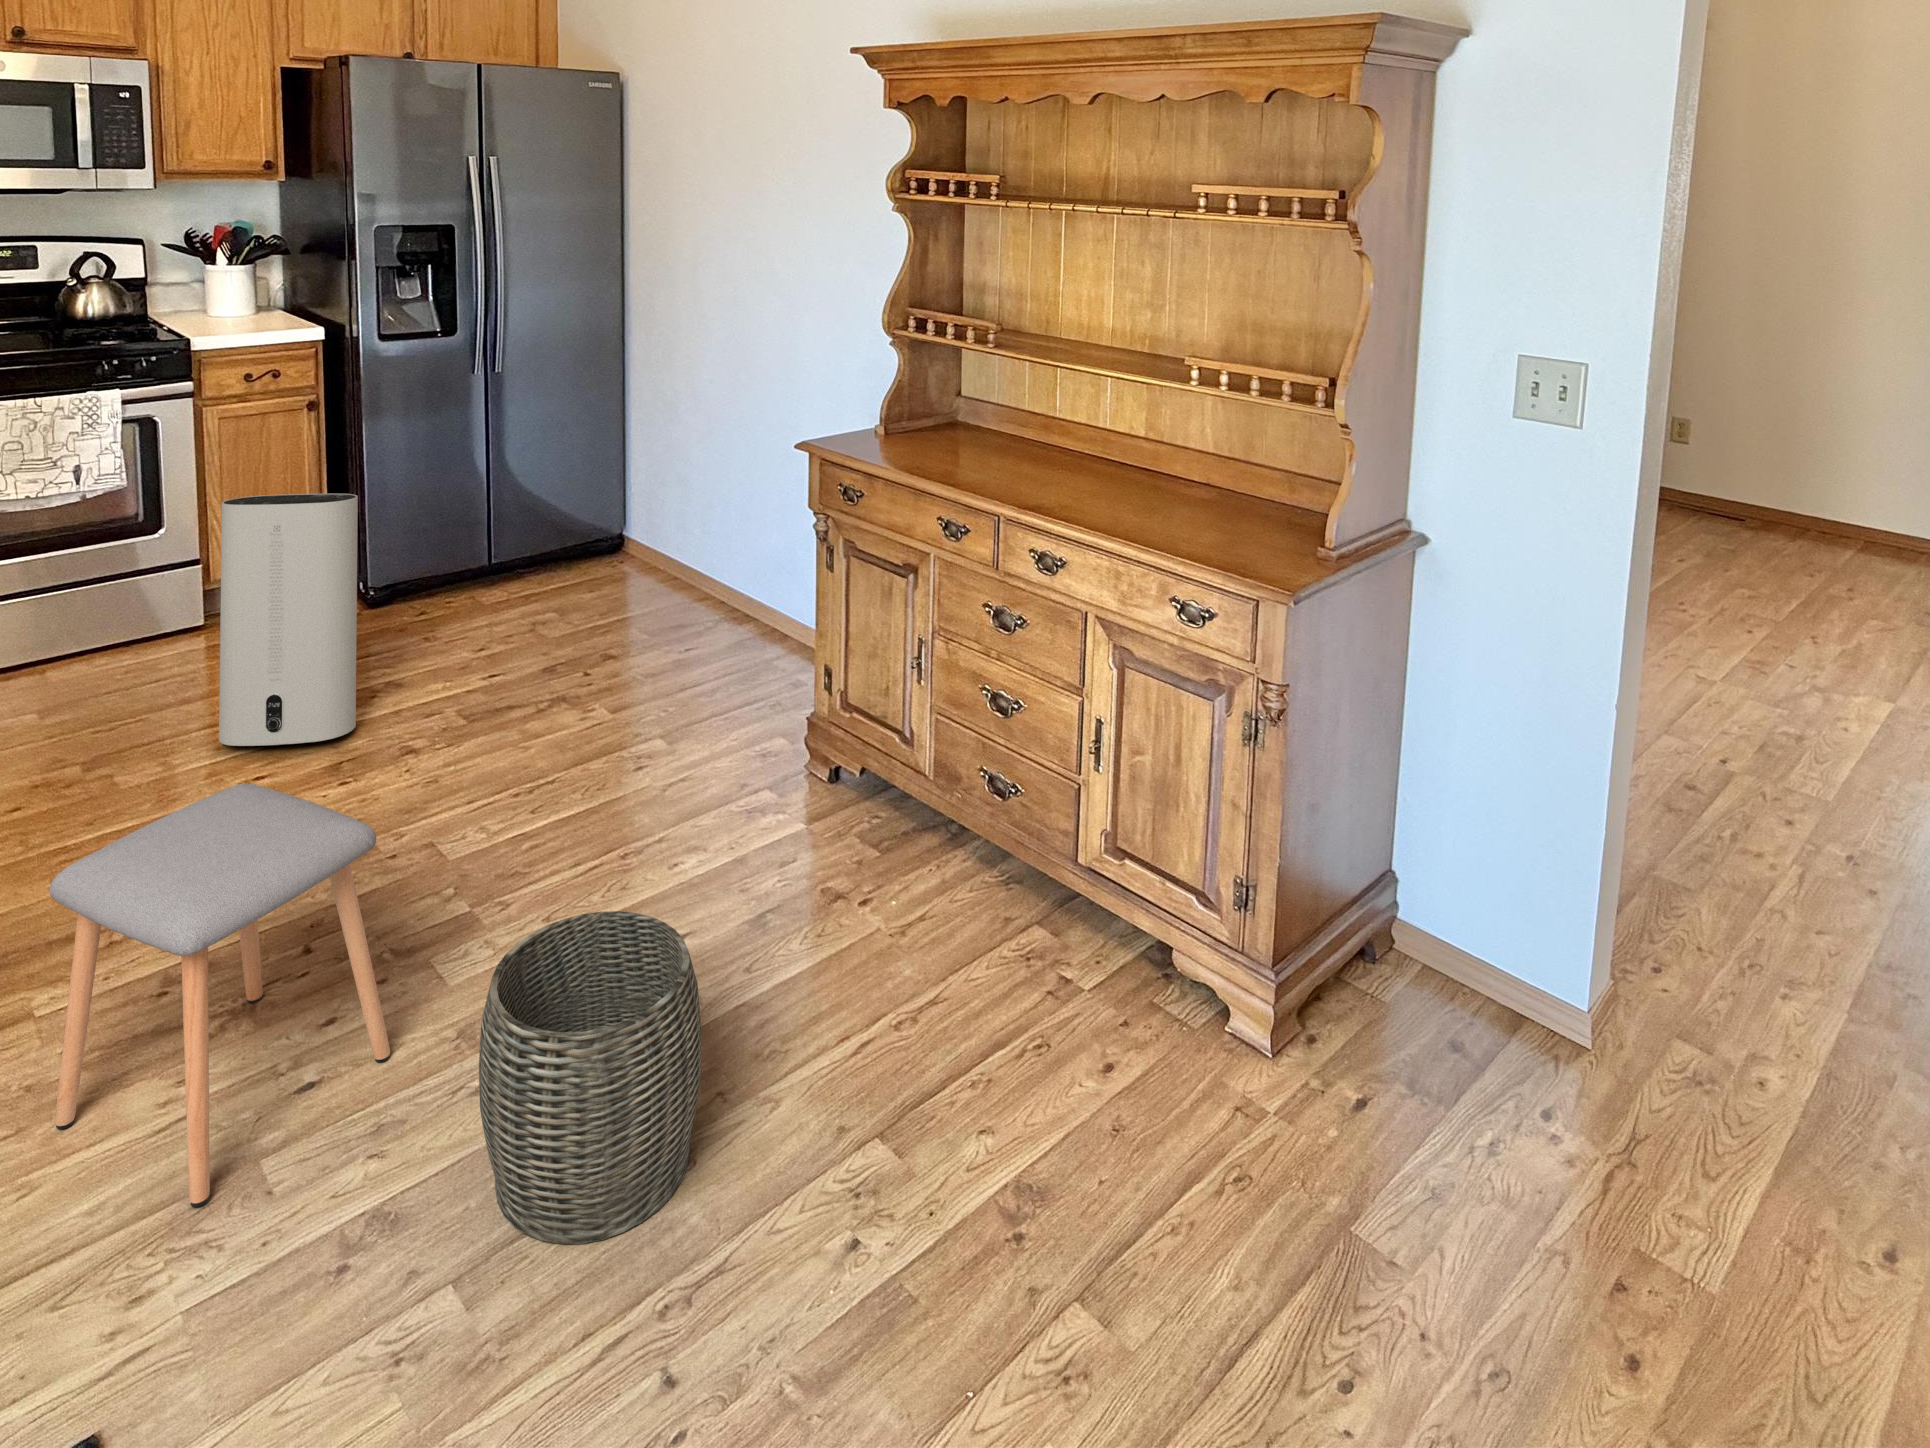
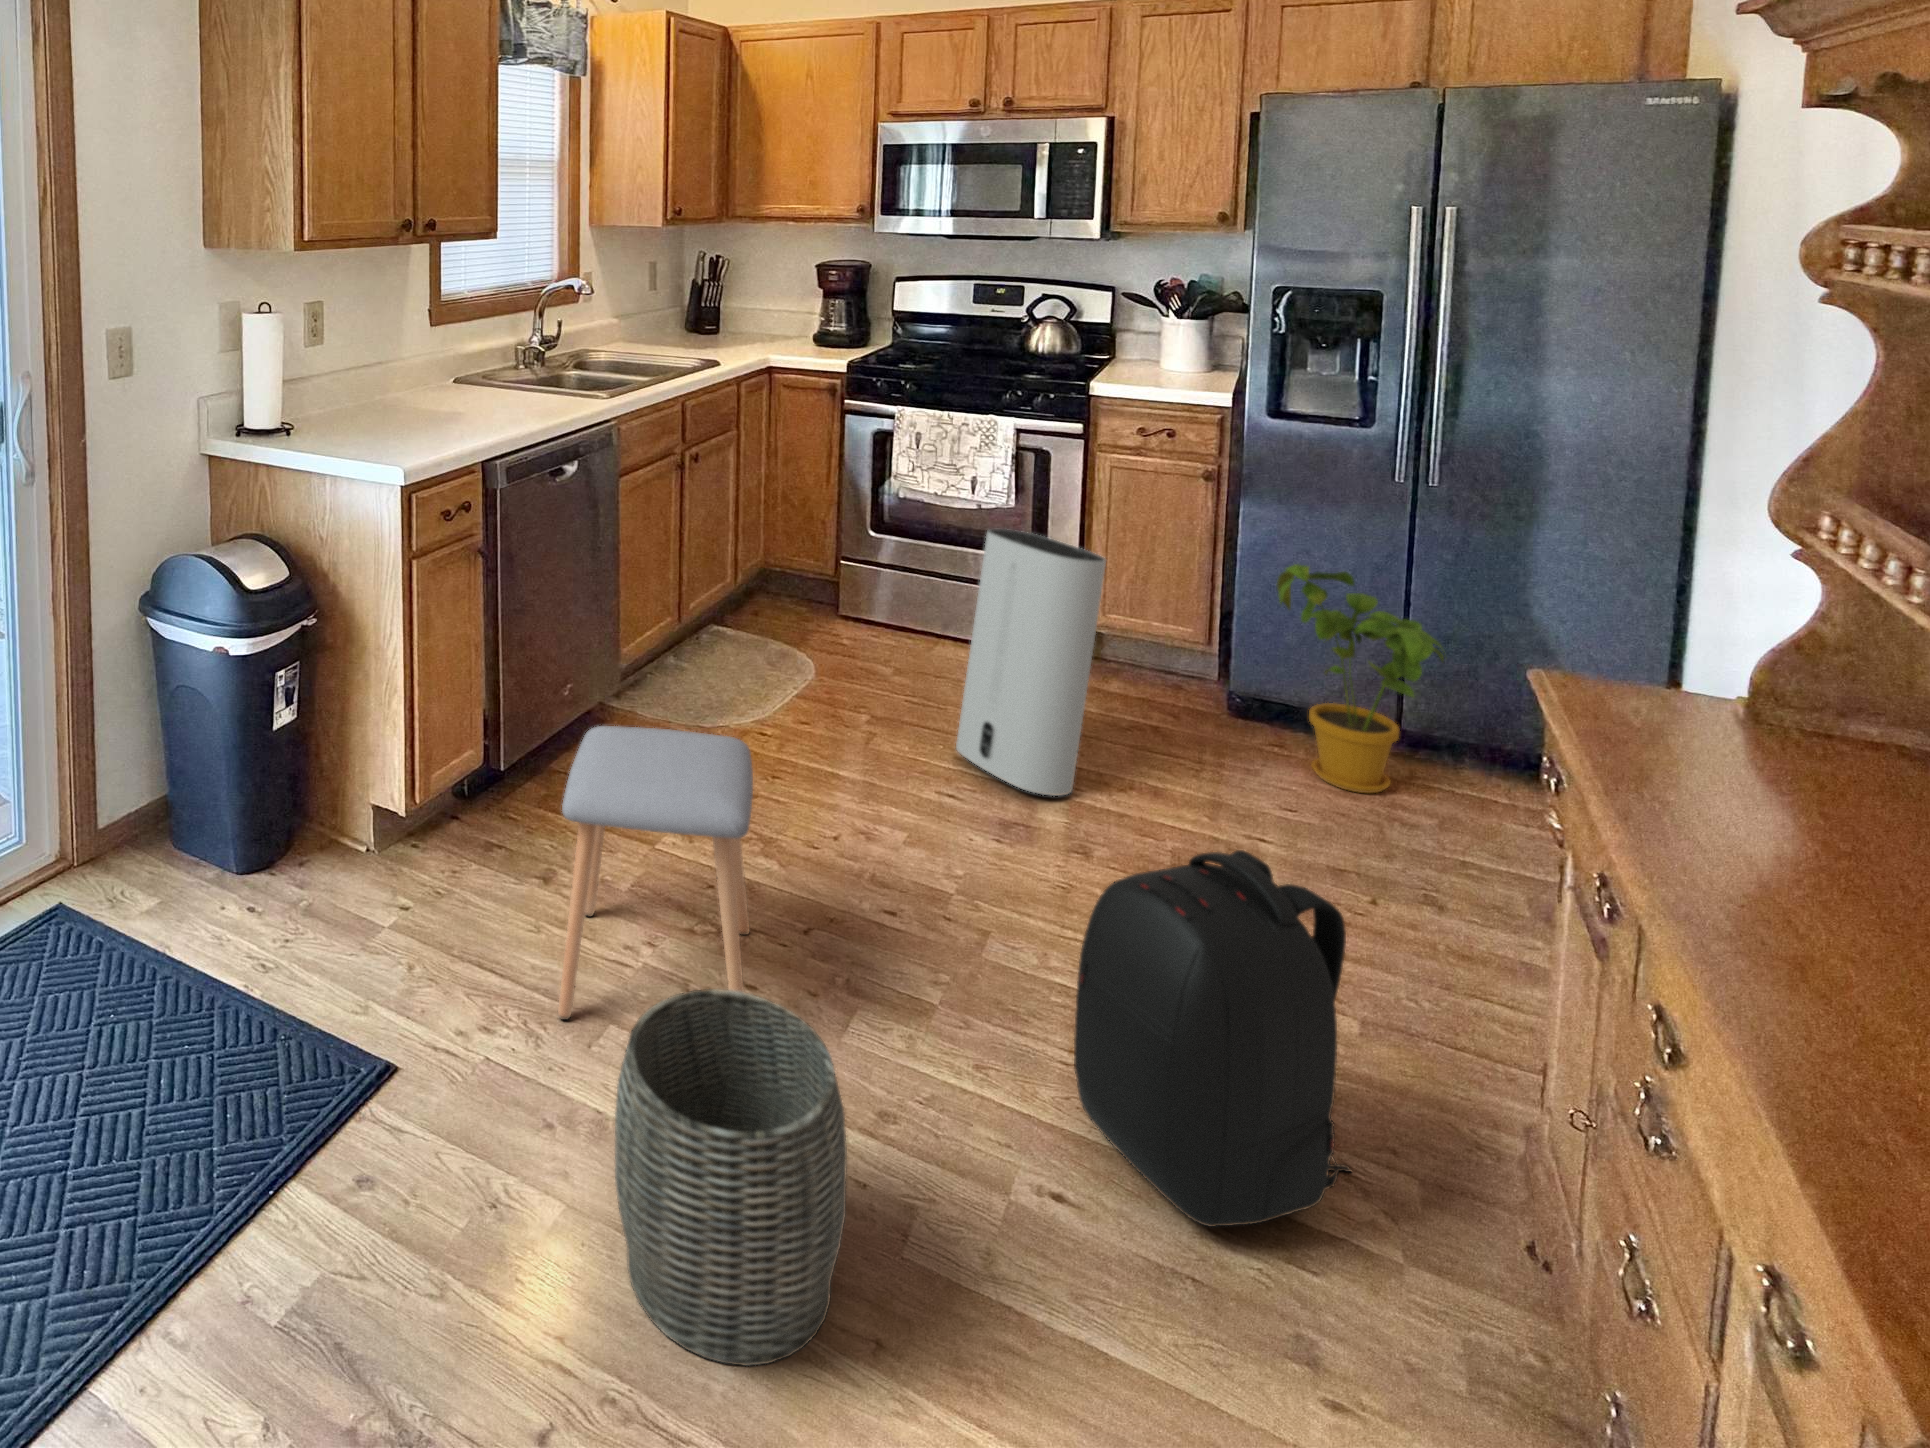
house plant: none [432,454,559,626] -> present [1277,564,1444,793]
backpack: none [626,636,783,887] -> present [1074,850,1351,1227]

